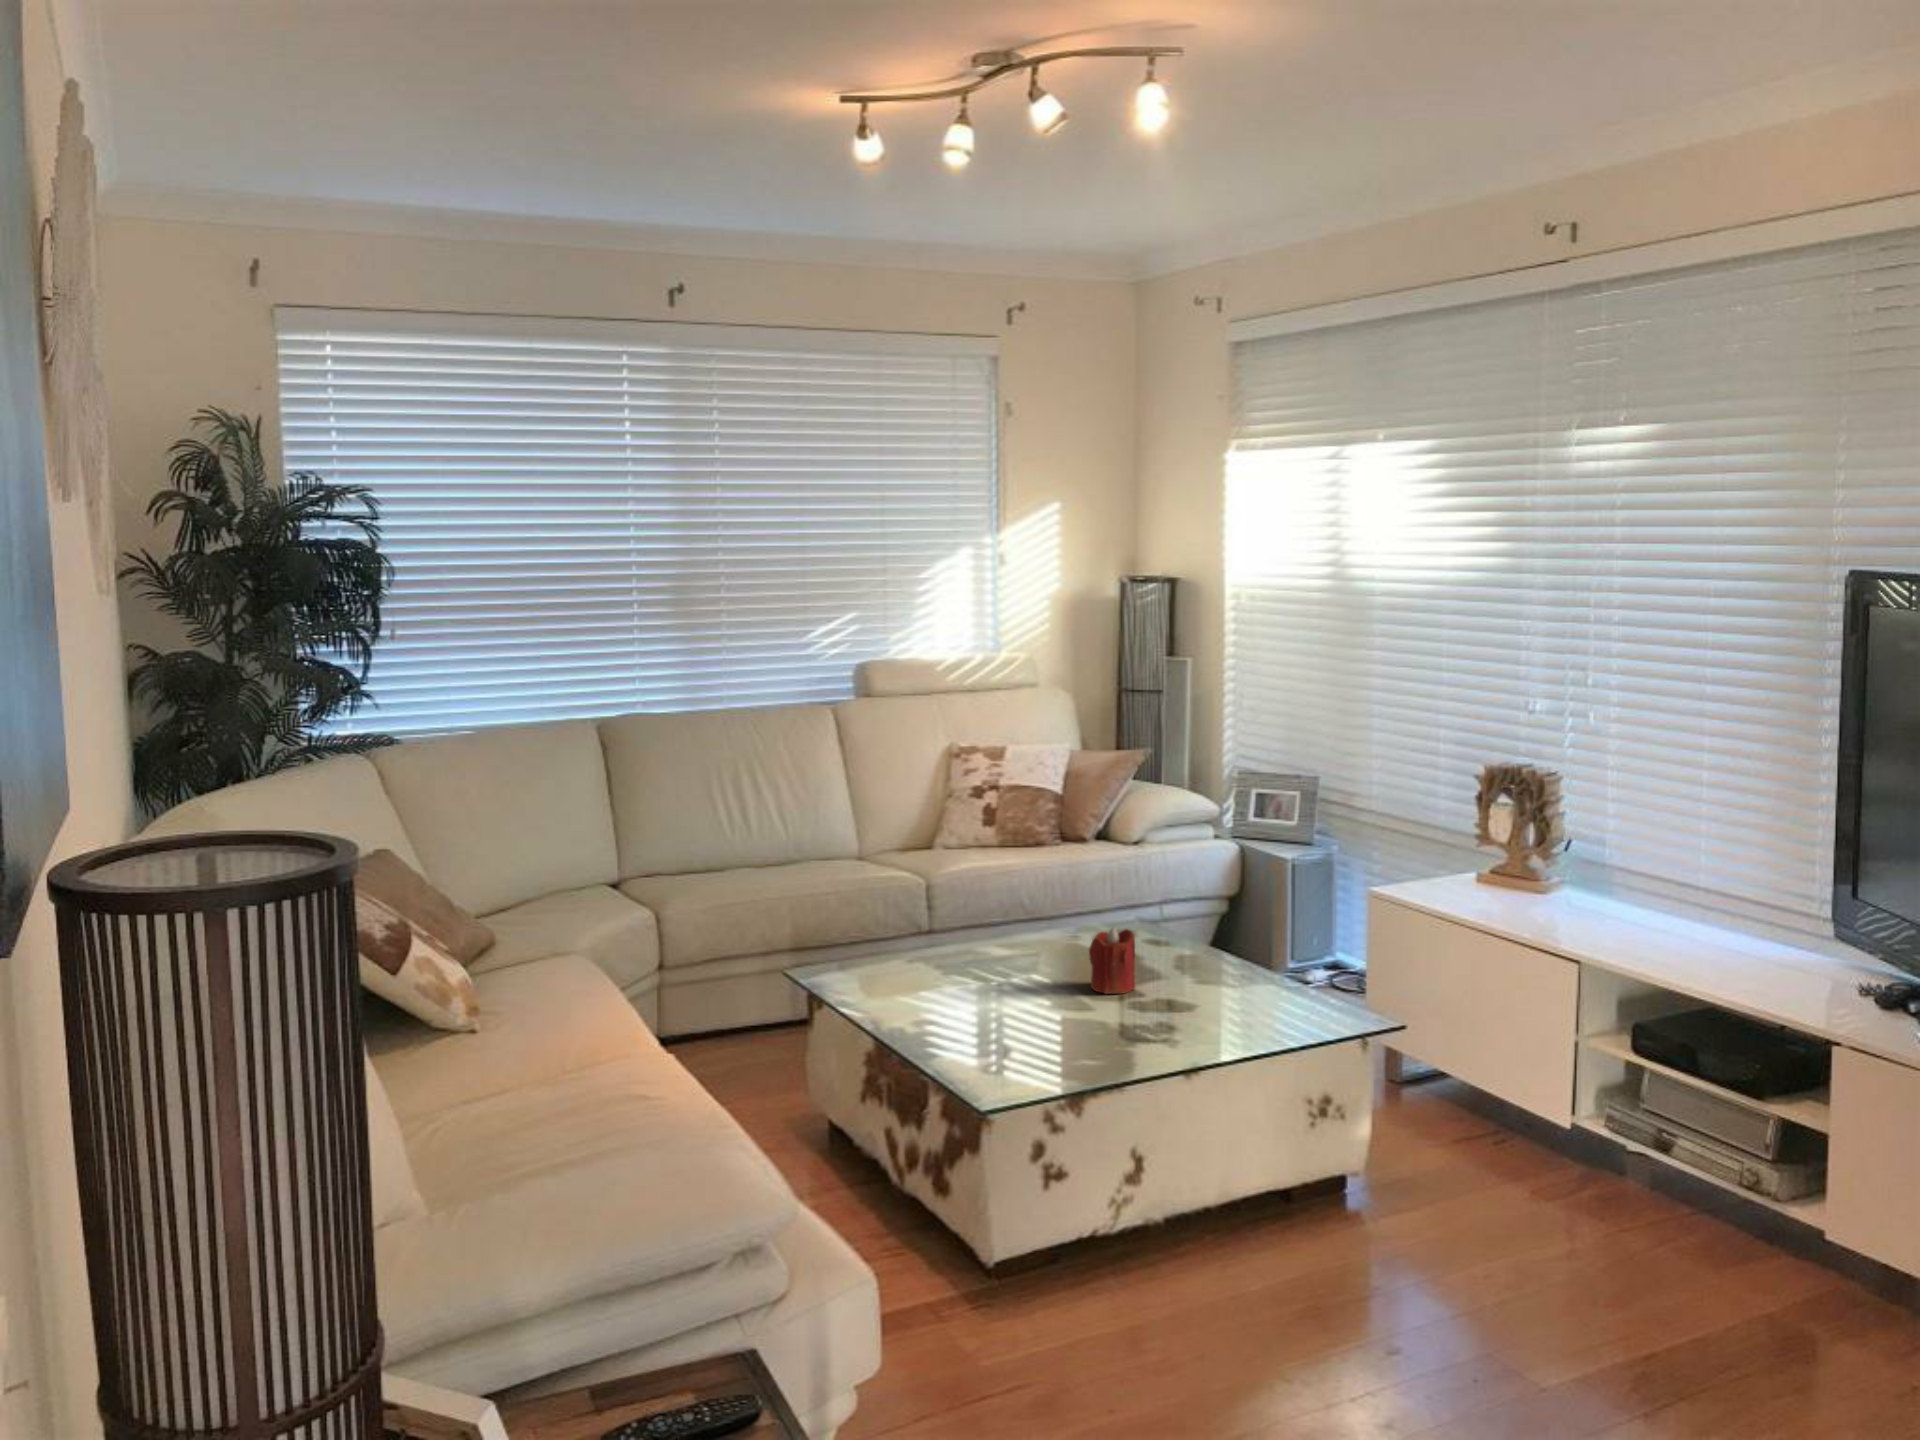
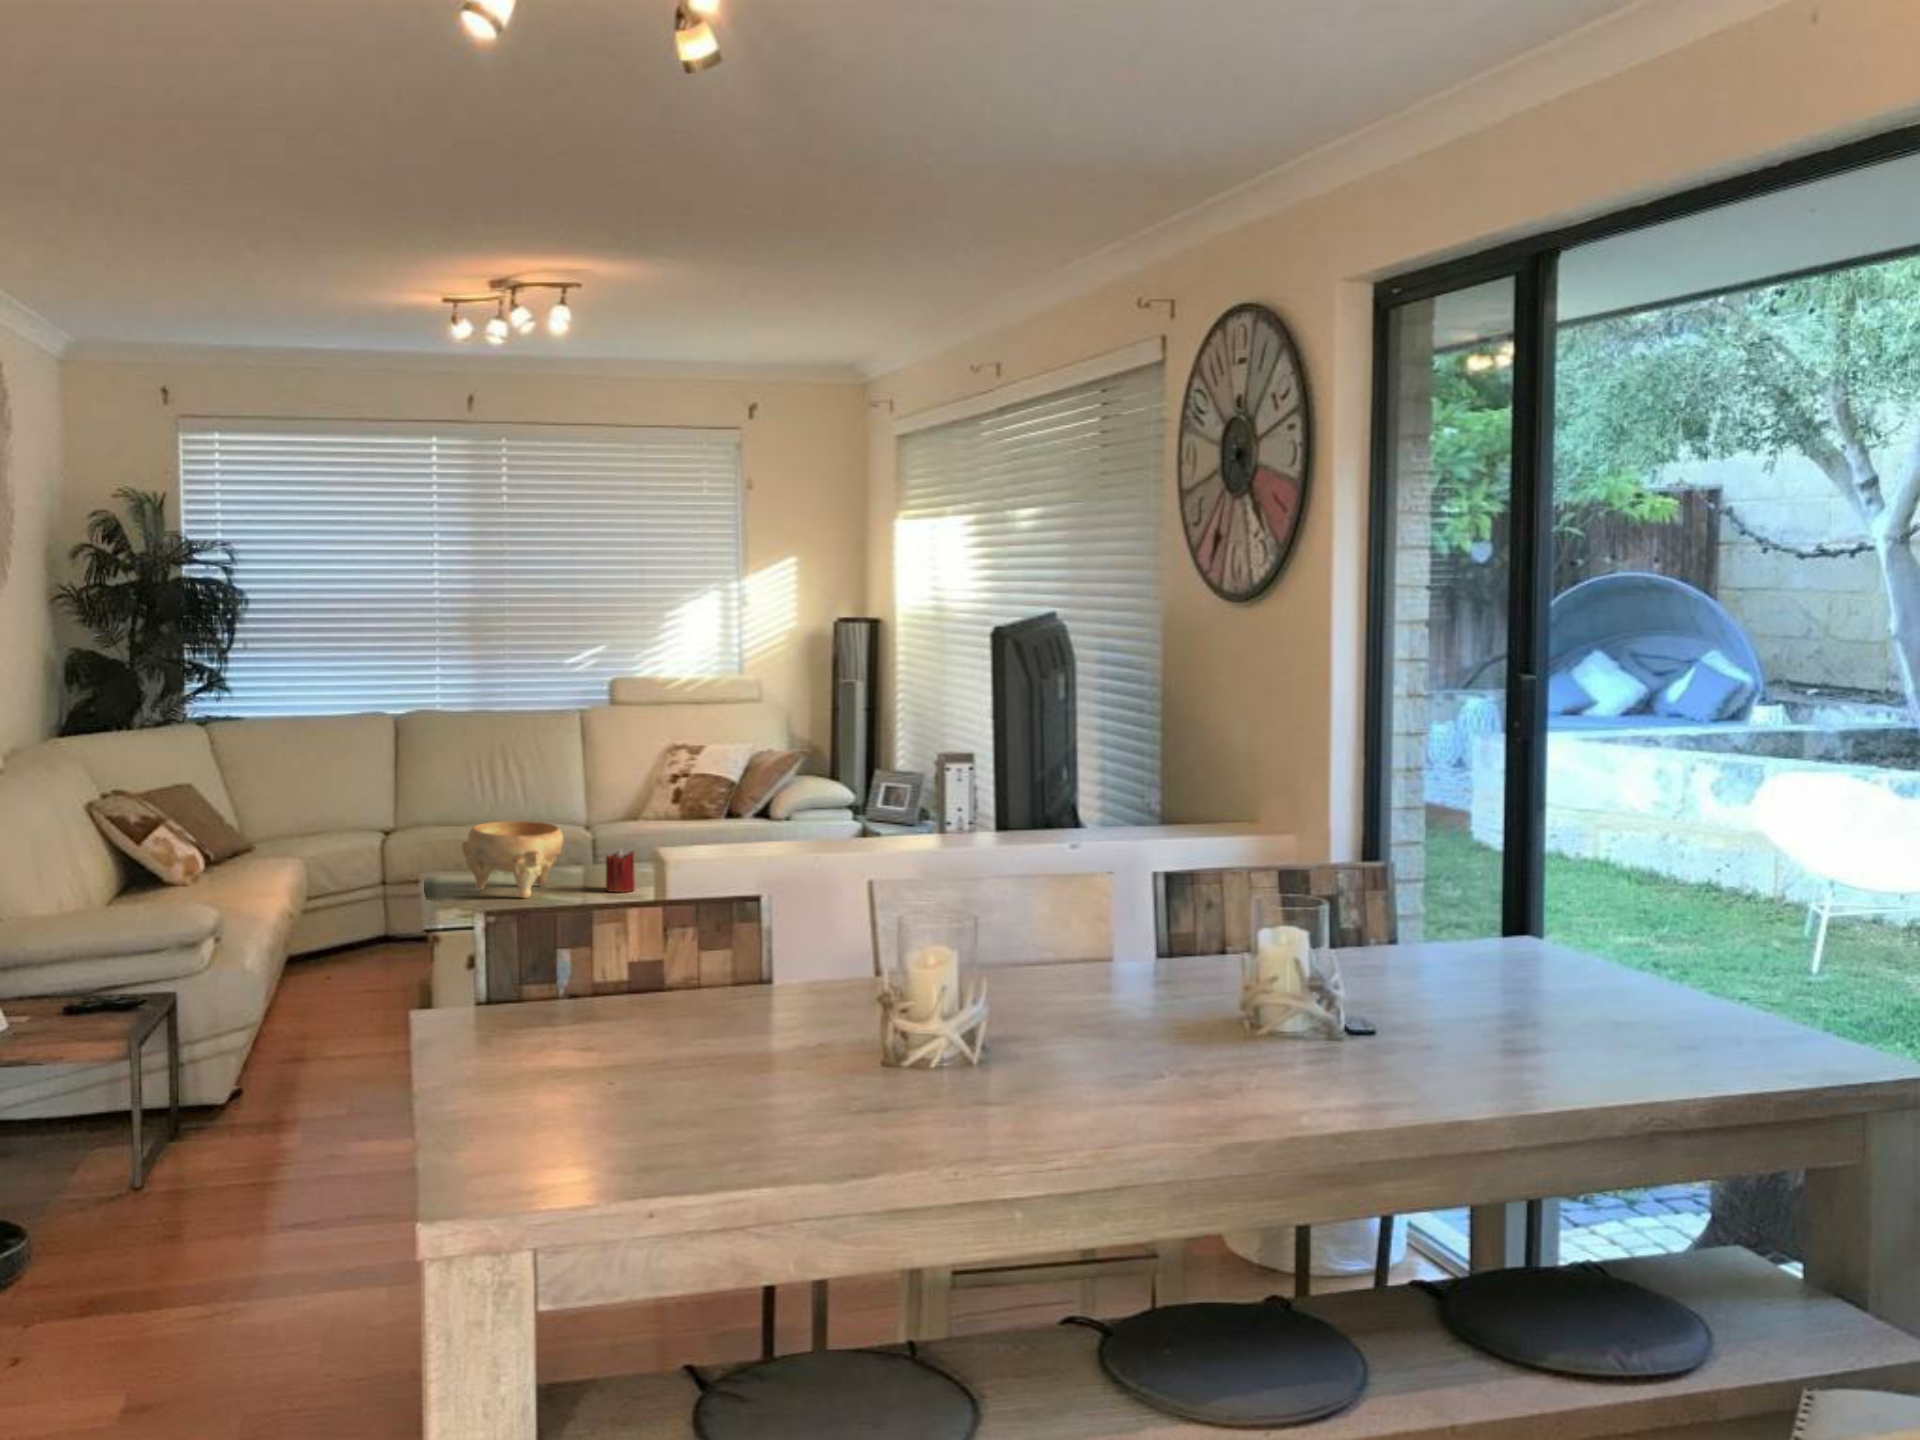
decorative bowl: none [882,891,1034,1015] -> present [462,821,564,898]

